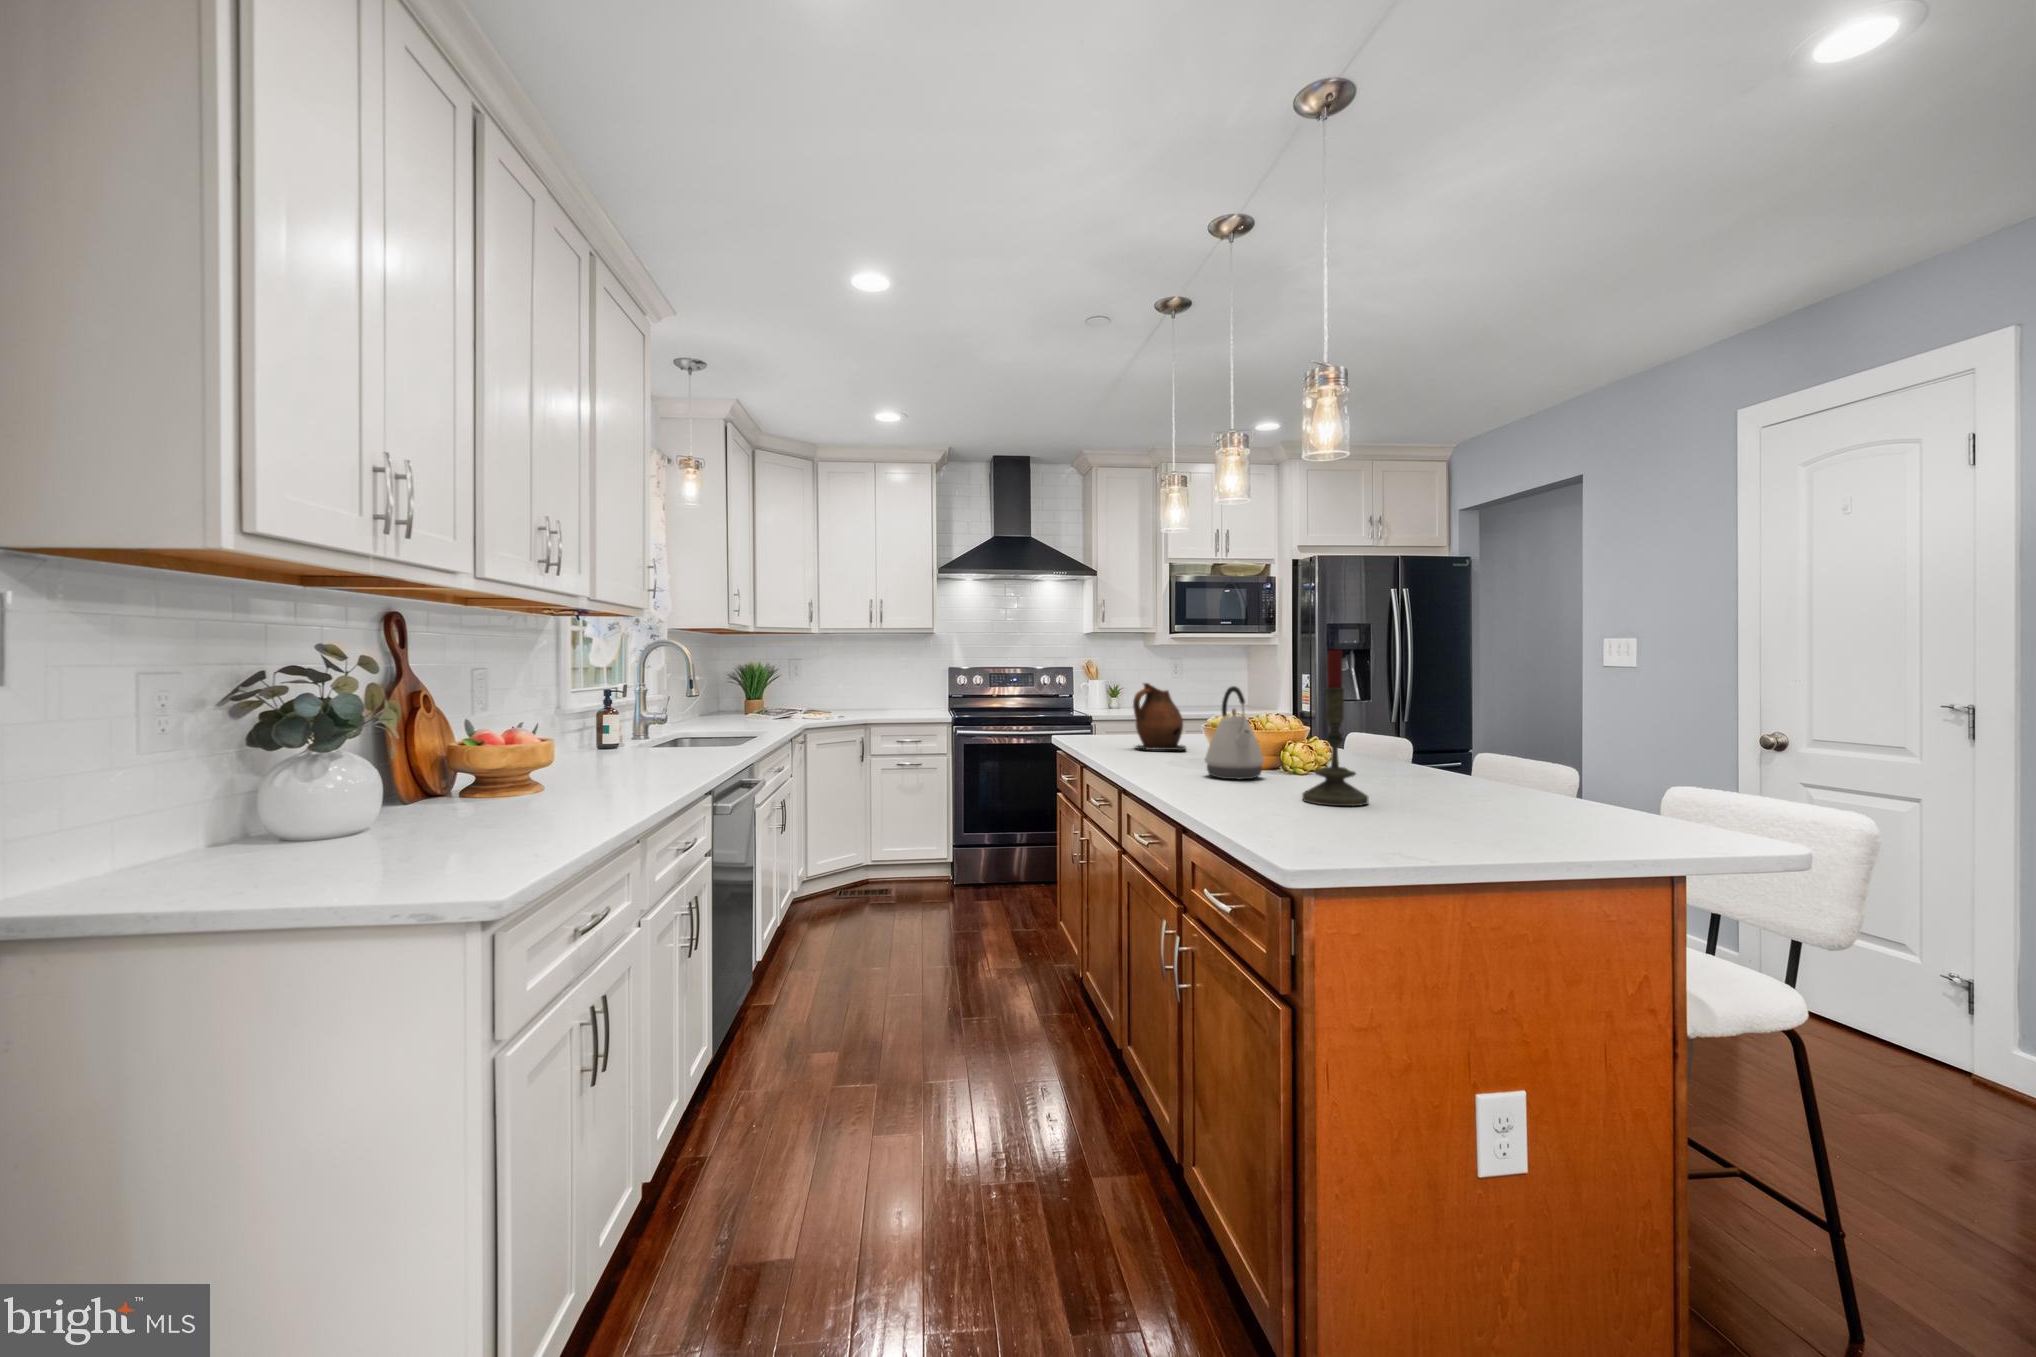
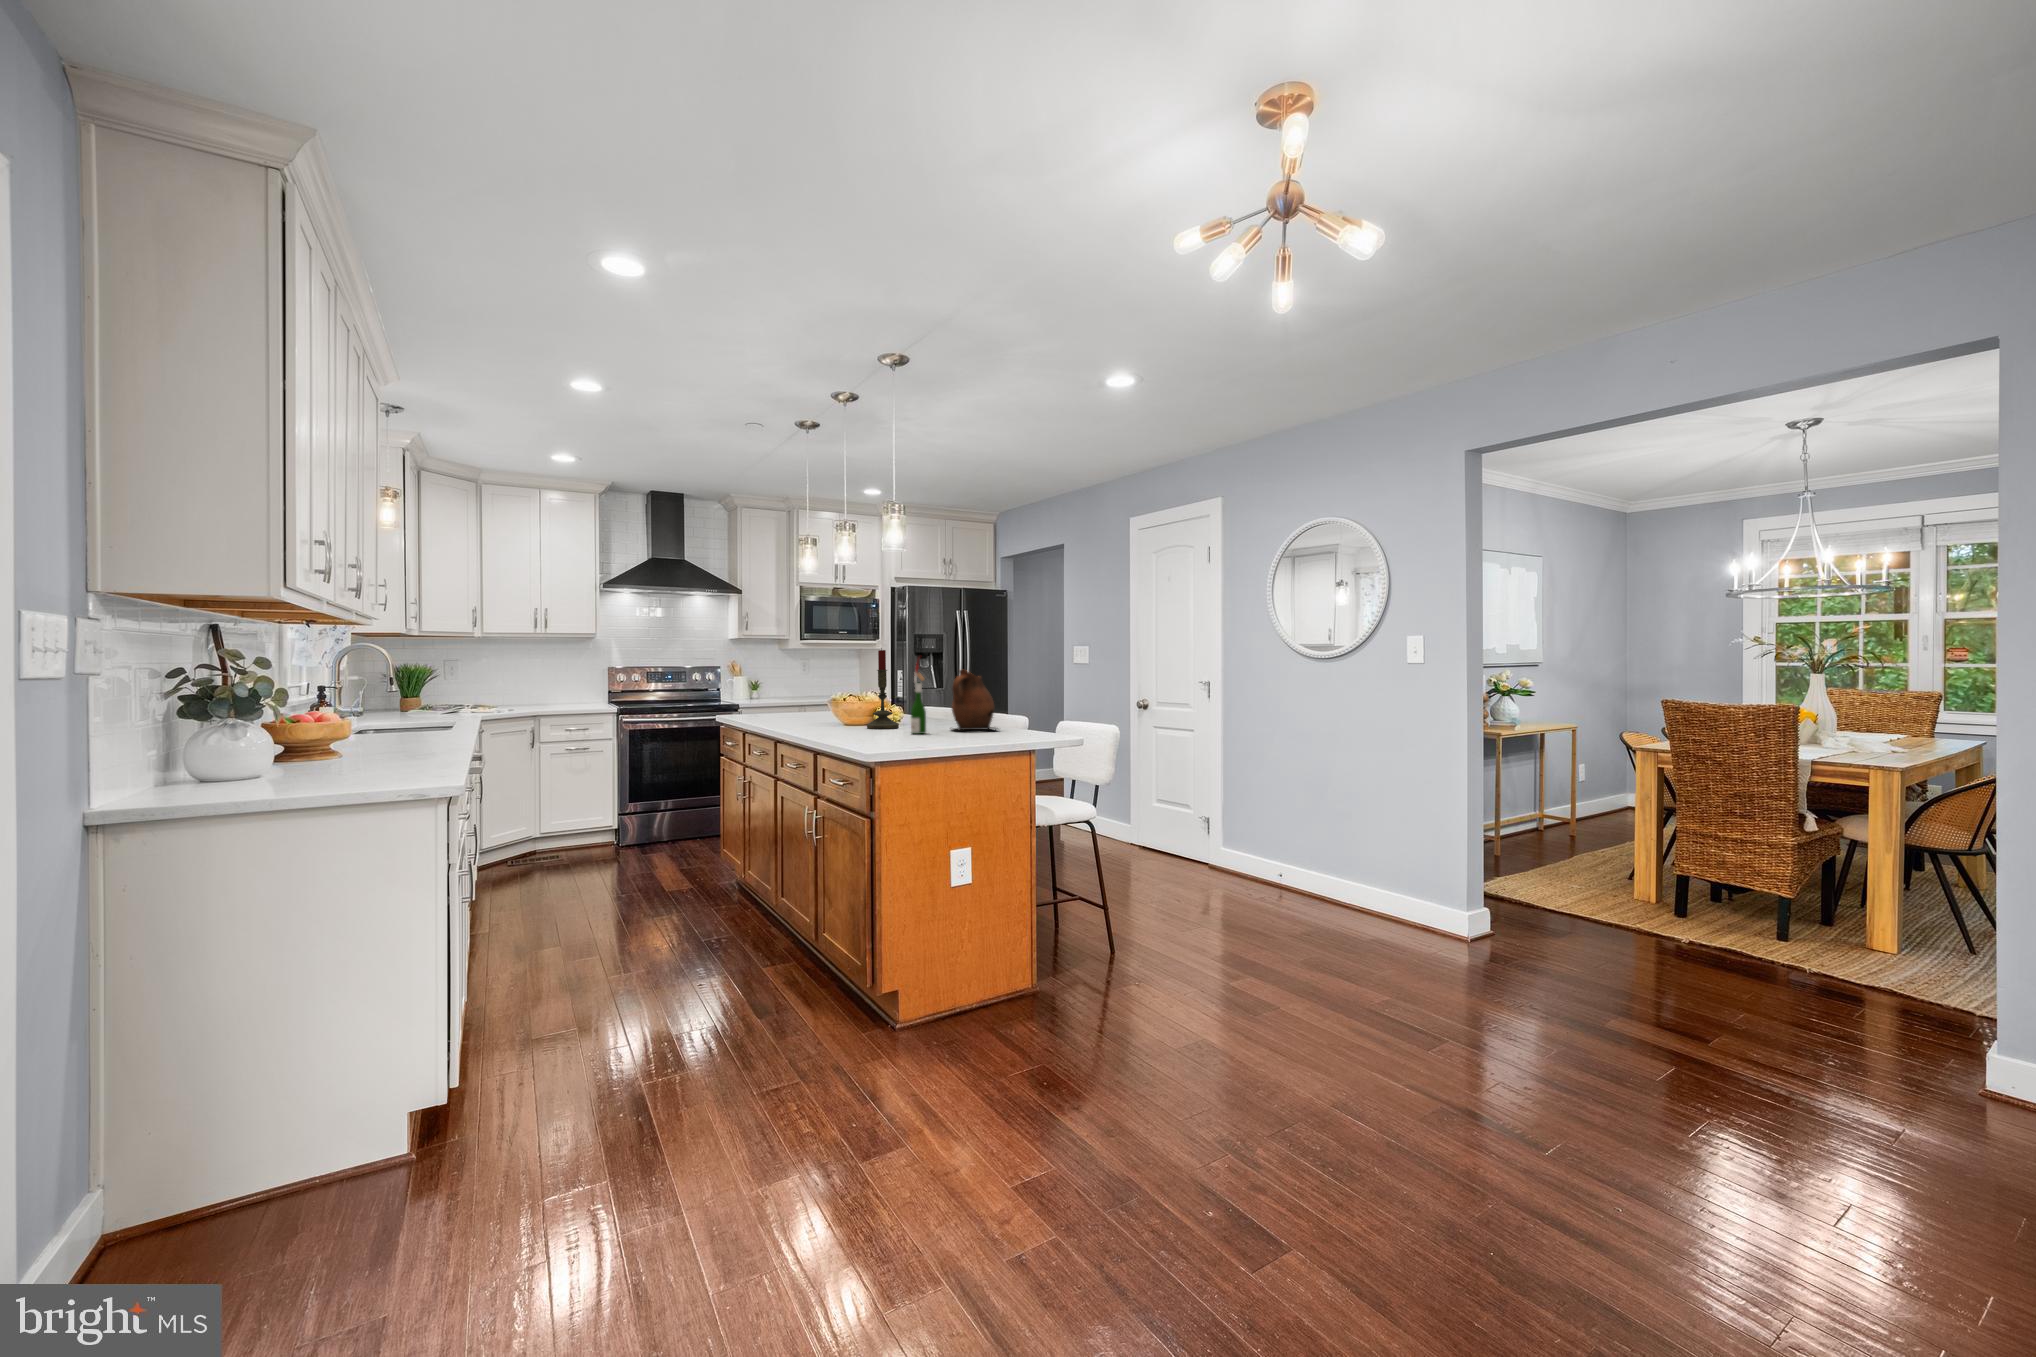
wine bottle: none [1432,665,1487,853] -> present [911,657,926,734]
ceramic pitcher: present [1133,683,1186,750] -> present [951,670,997,730]
kettle: present [1205,686,1264,780] -> none [818,672,852,725]

